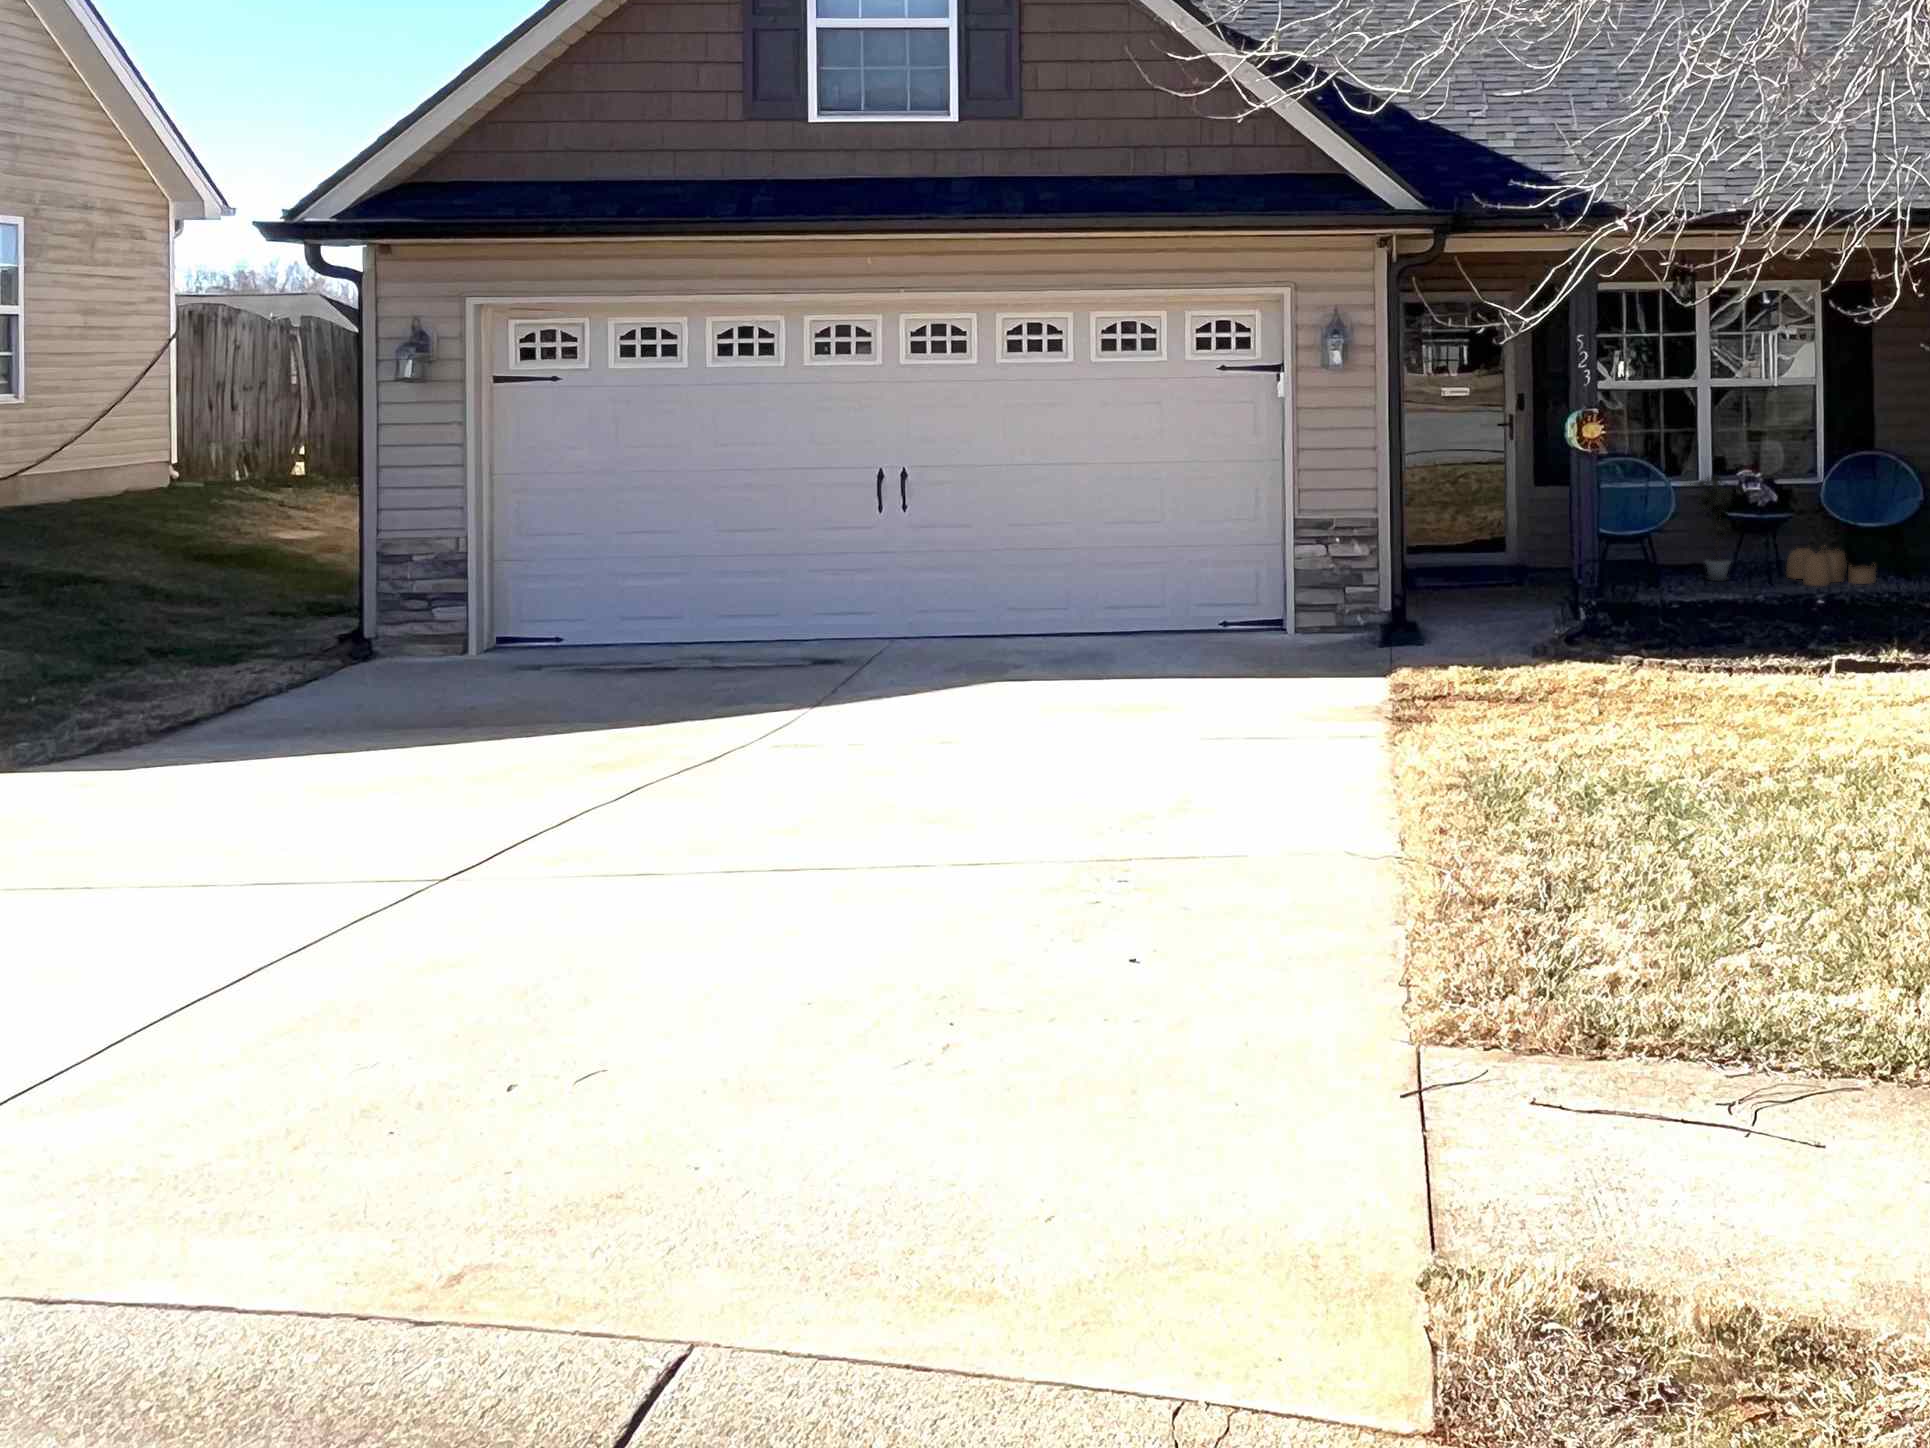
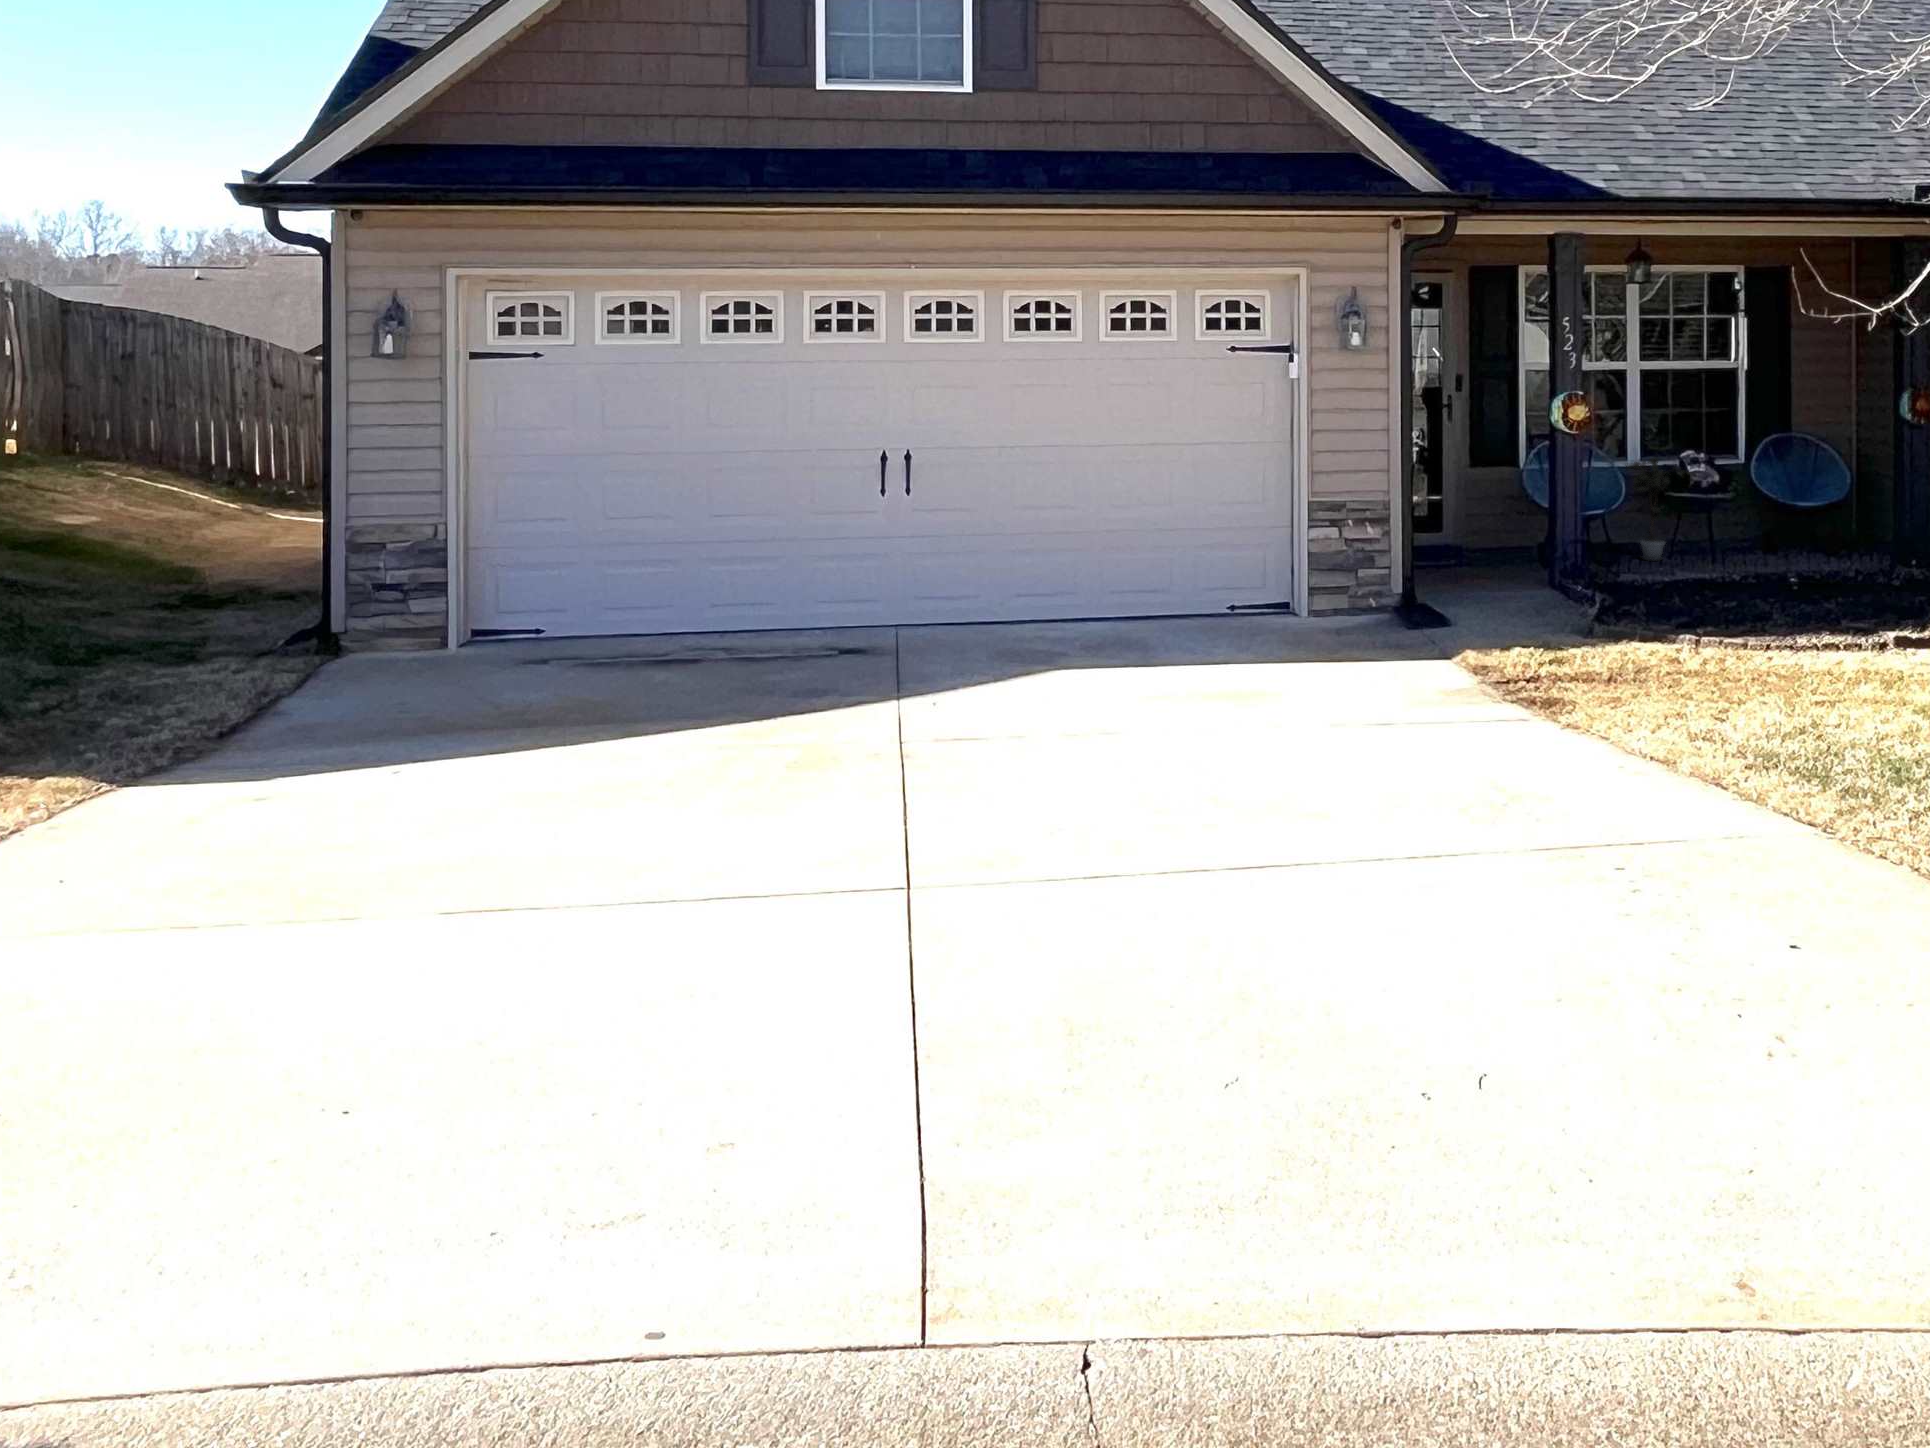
woven basket: present [1786,545,1876,586] -> none [1713,525,1806,565]

